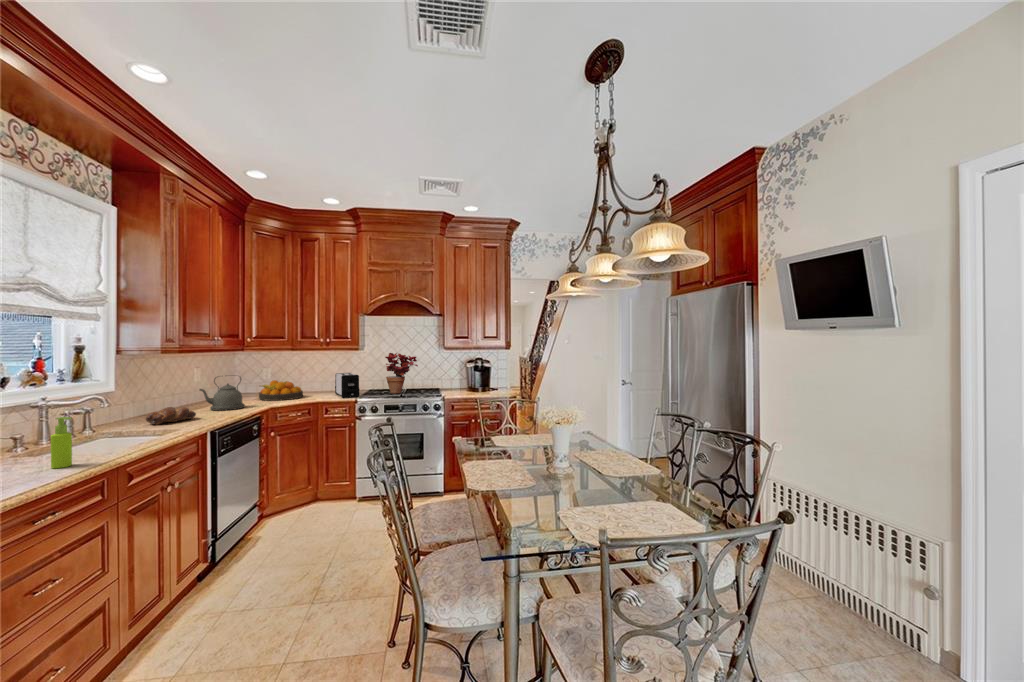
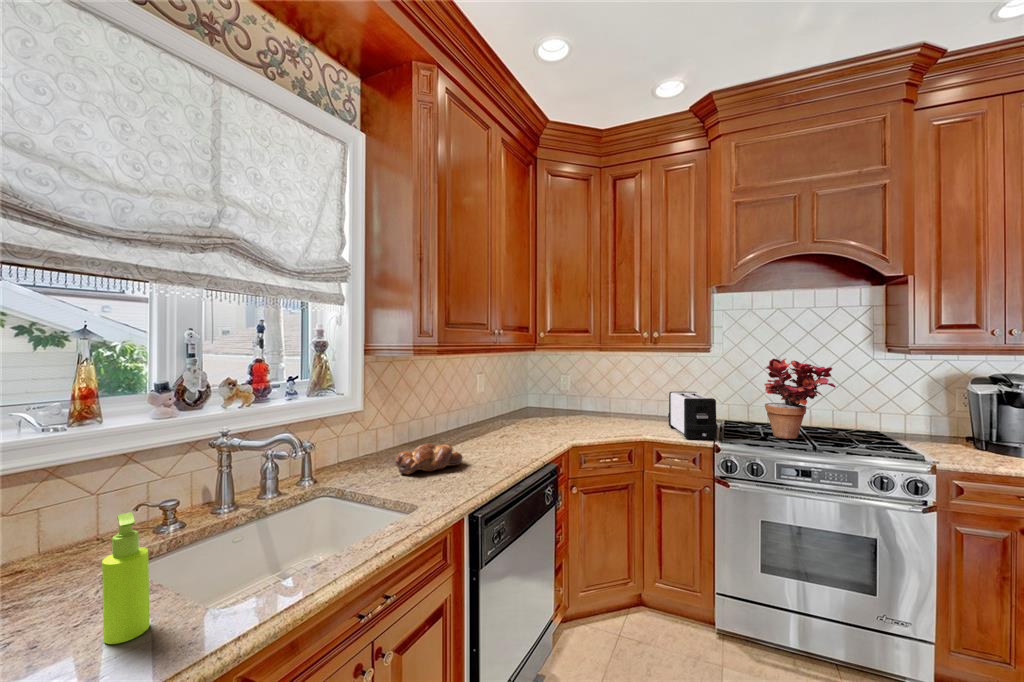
kettle: present [200,377,245,411] -> none [475,391,536,449]
fruit bowl: present [259,380,303,401] -> none [557,397,619,432]

